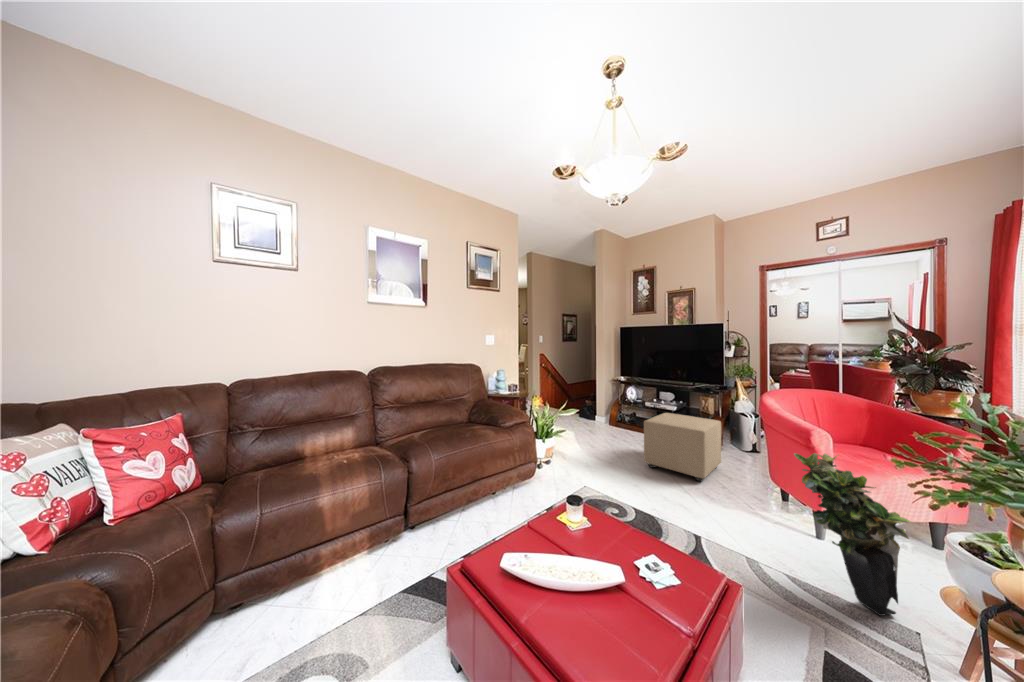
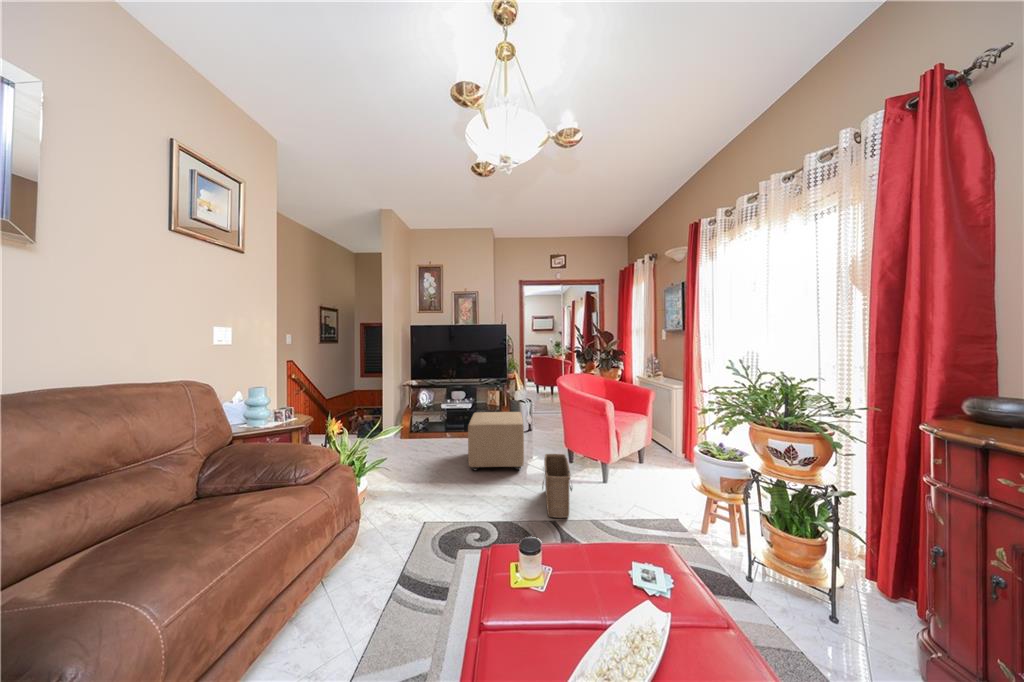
potted plant: present [794,453,910,616] -> none [613,423,673,522]
basket: none [688,468,743,541] -> present [542,454,572,518]

